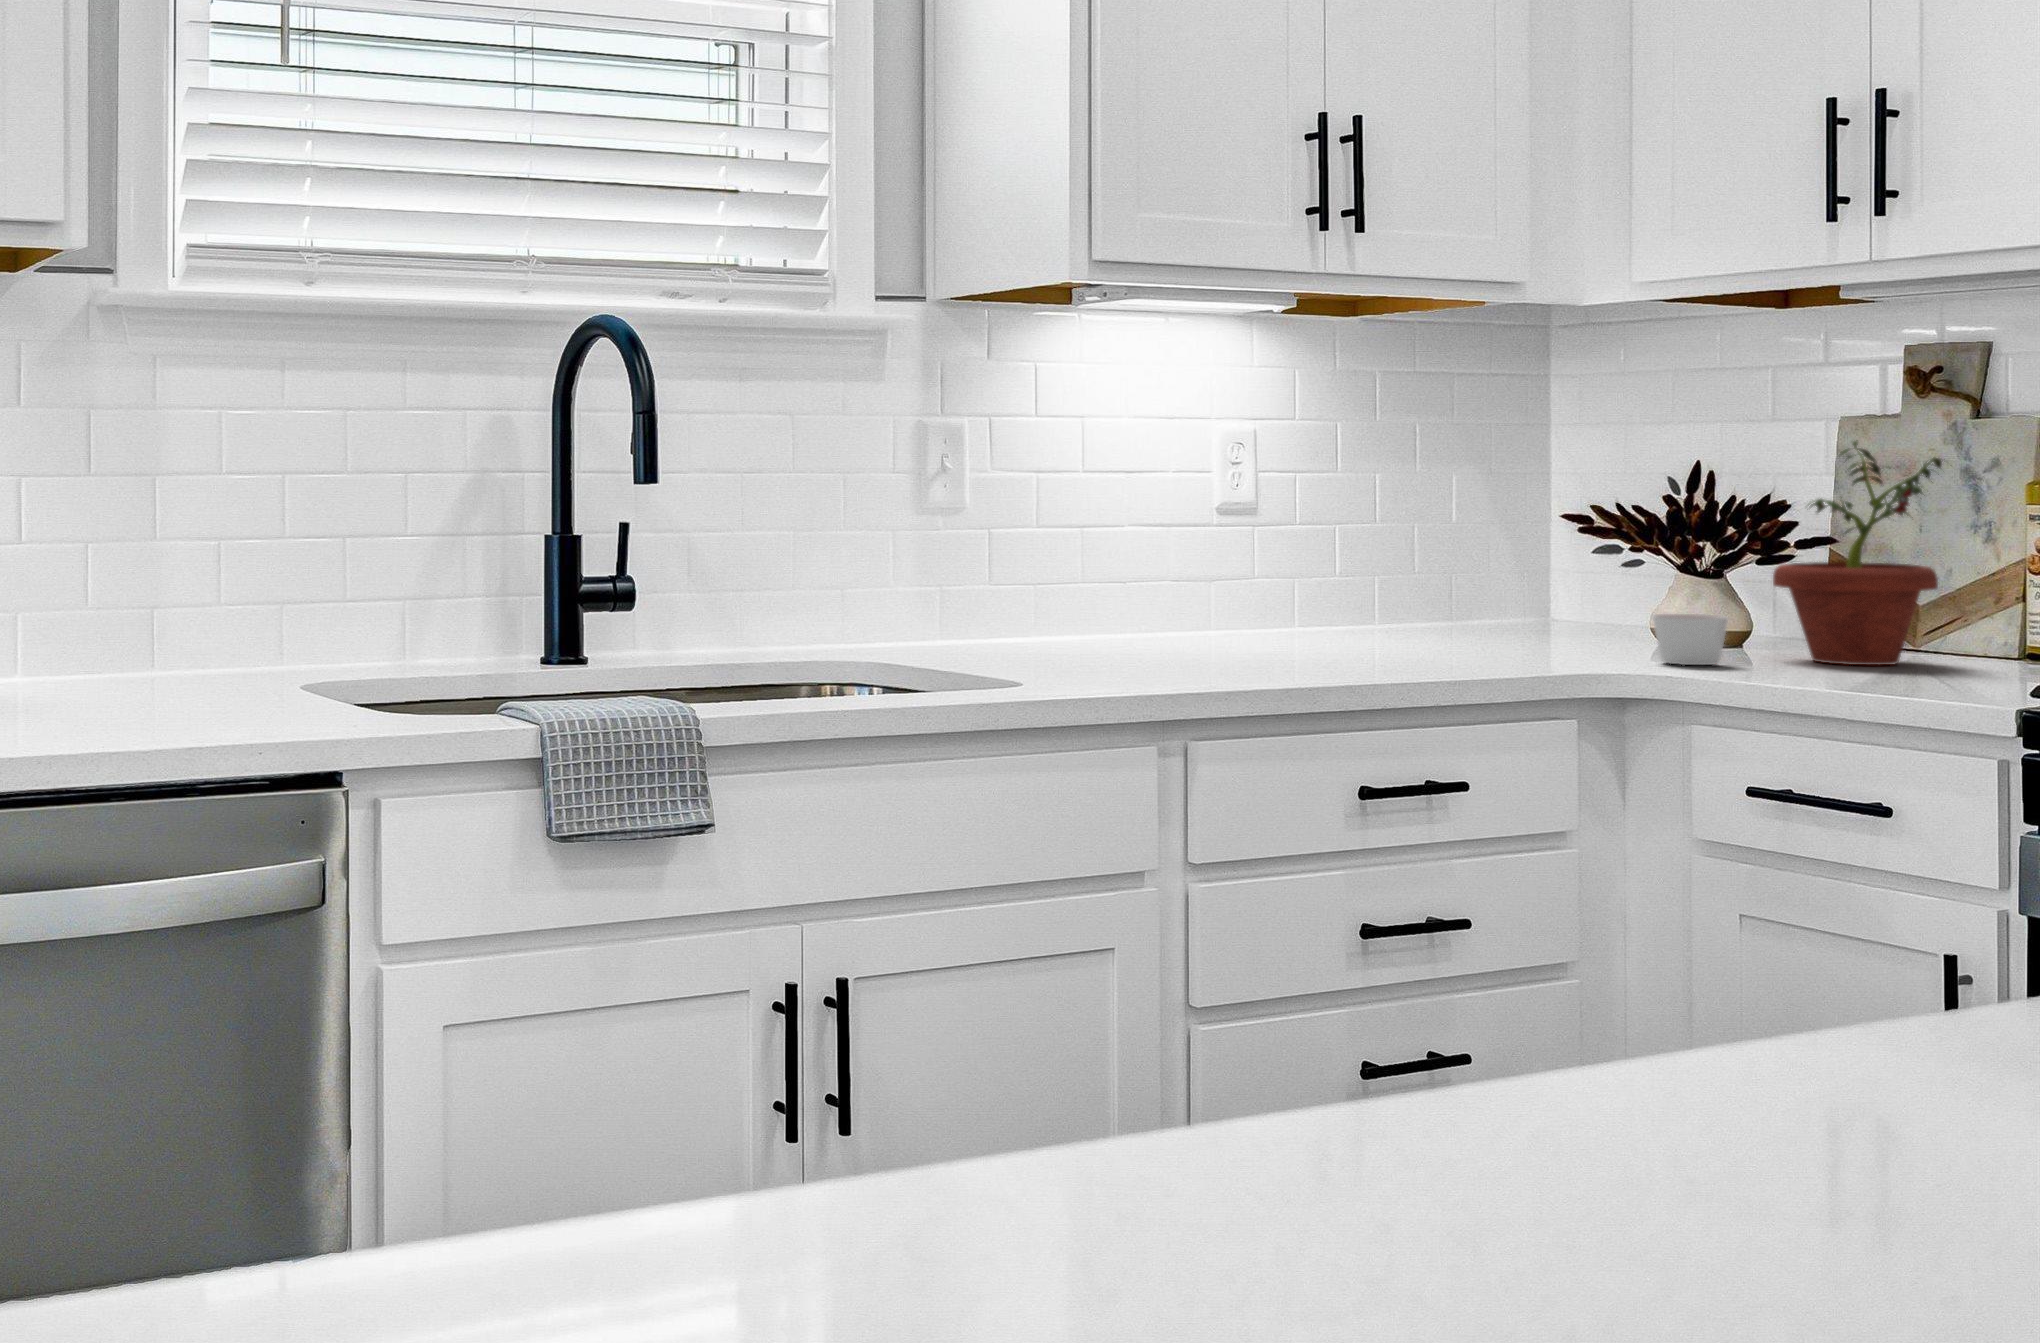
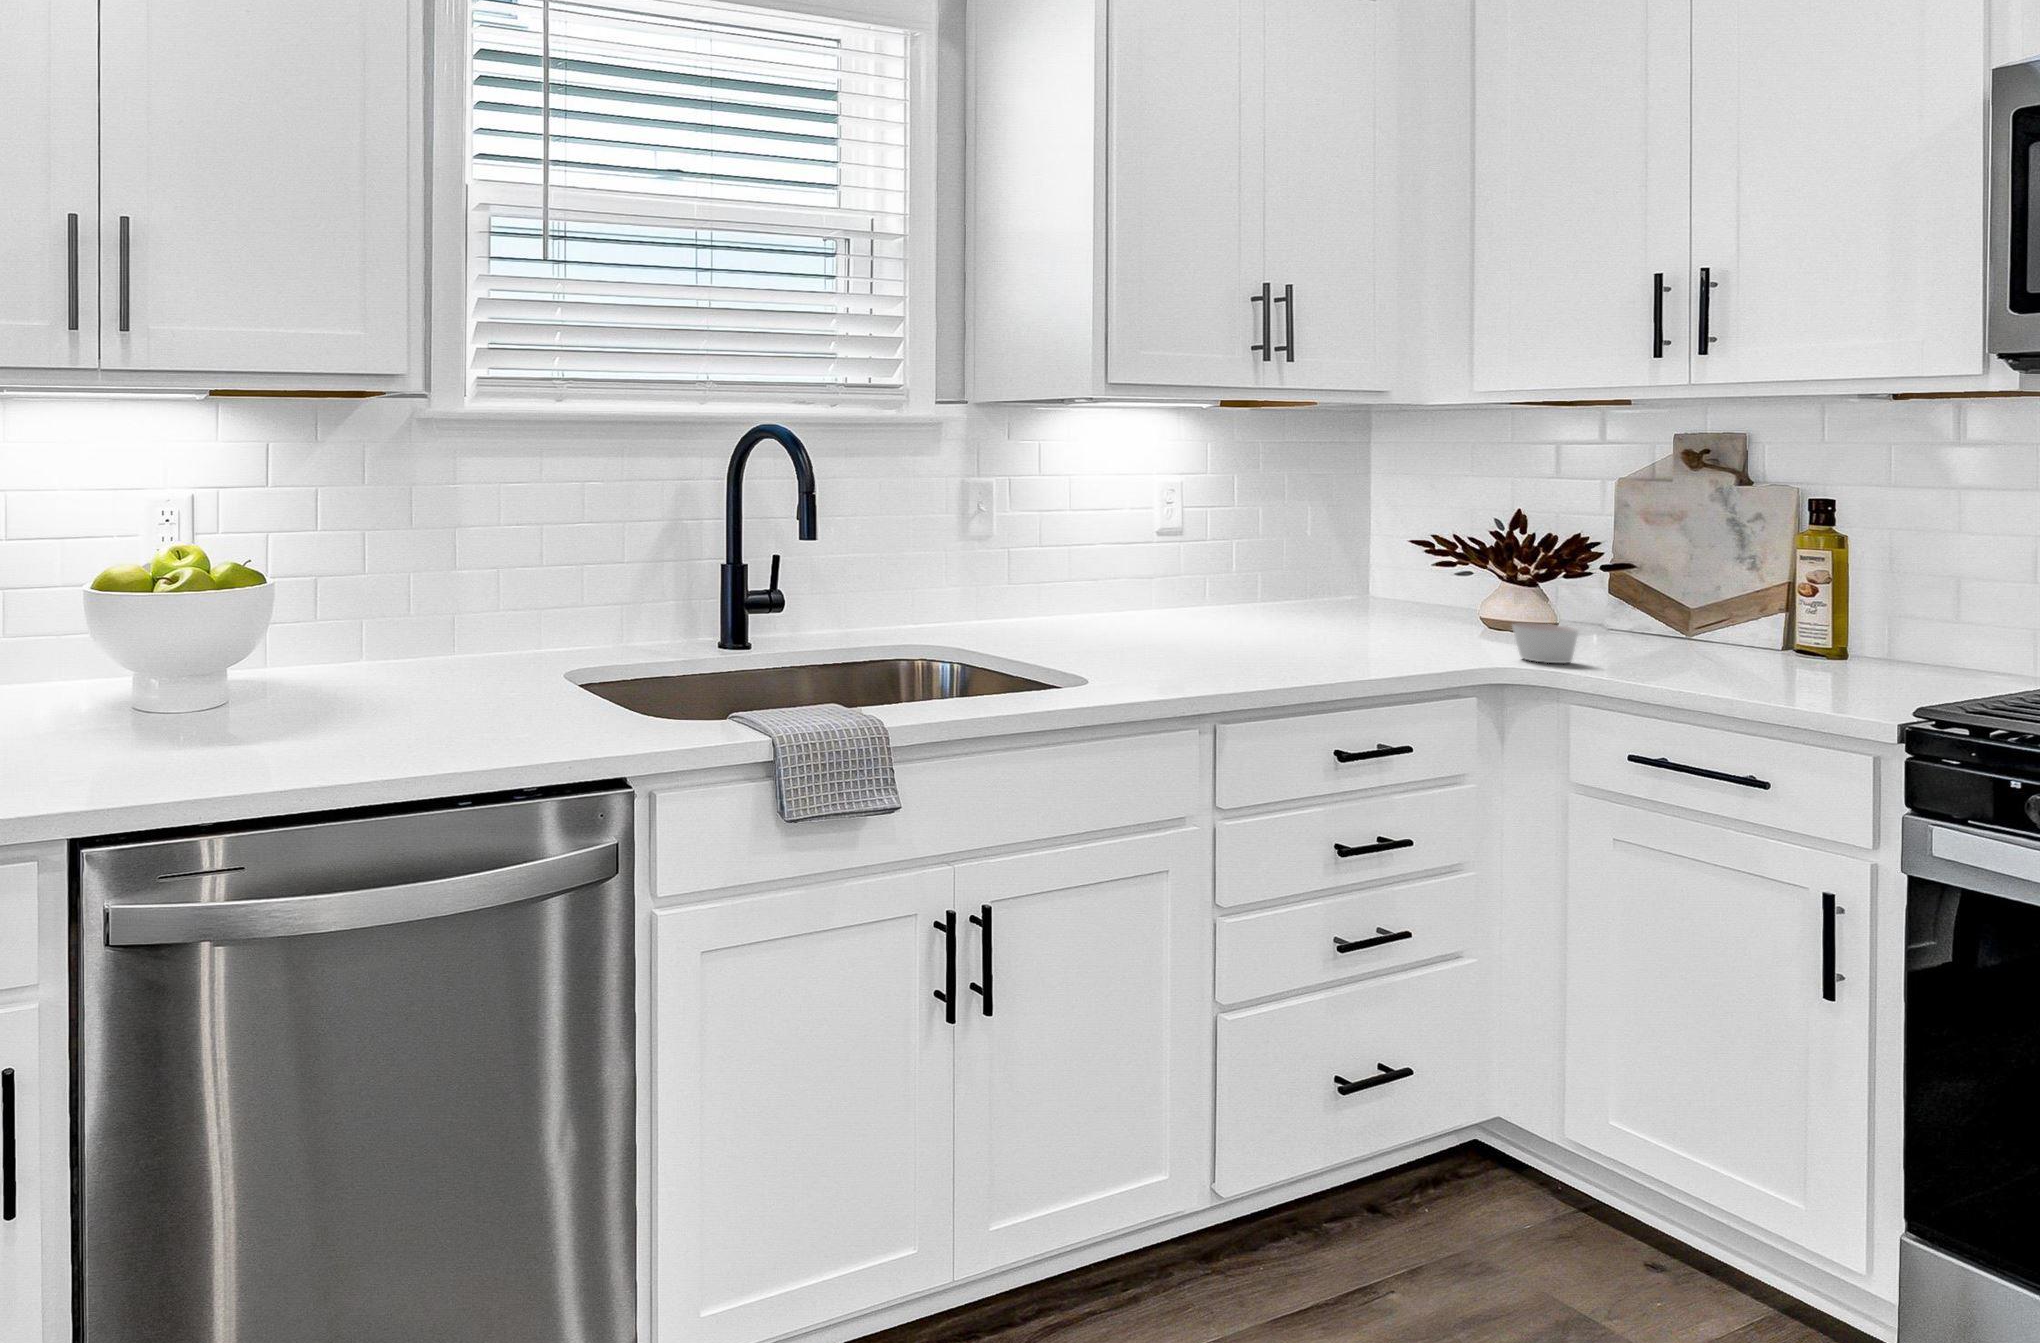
potted plant: present [1773,440,1943,665] -> none [1596,501,1756,665]

